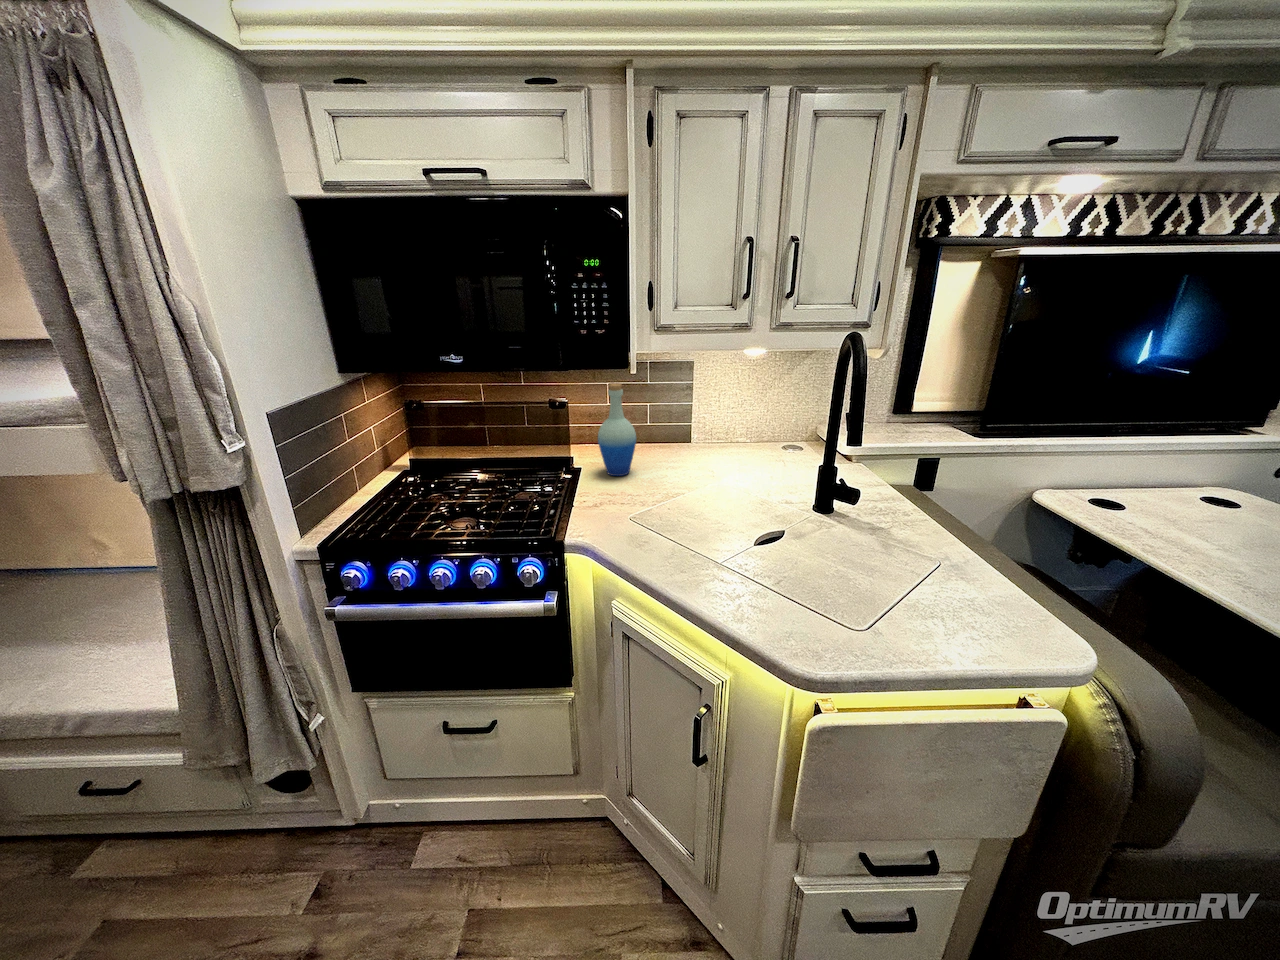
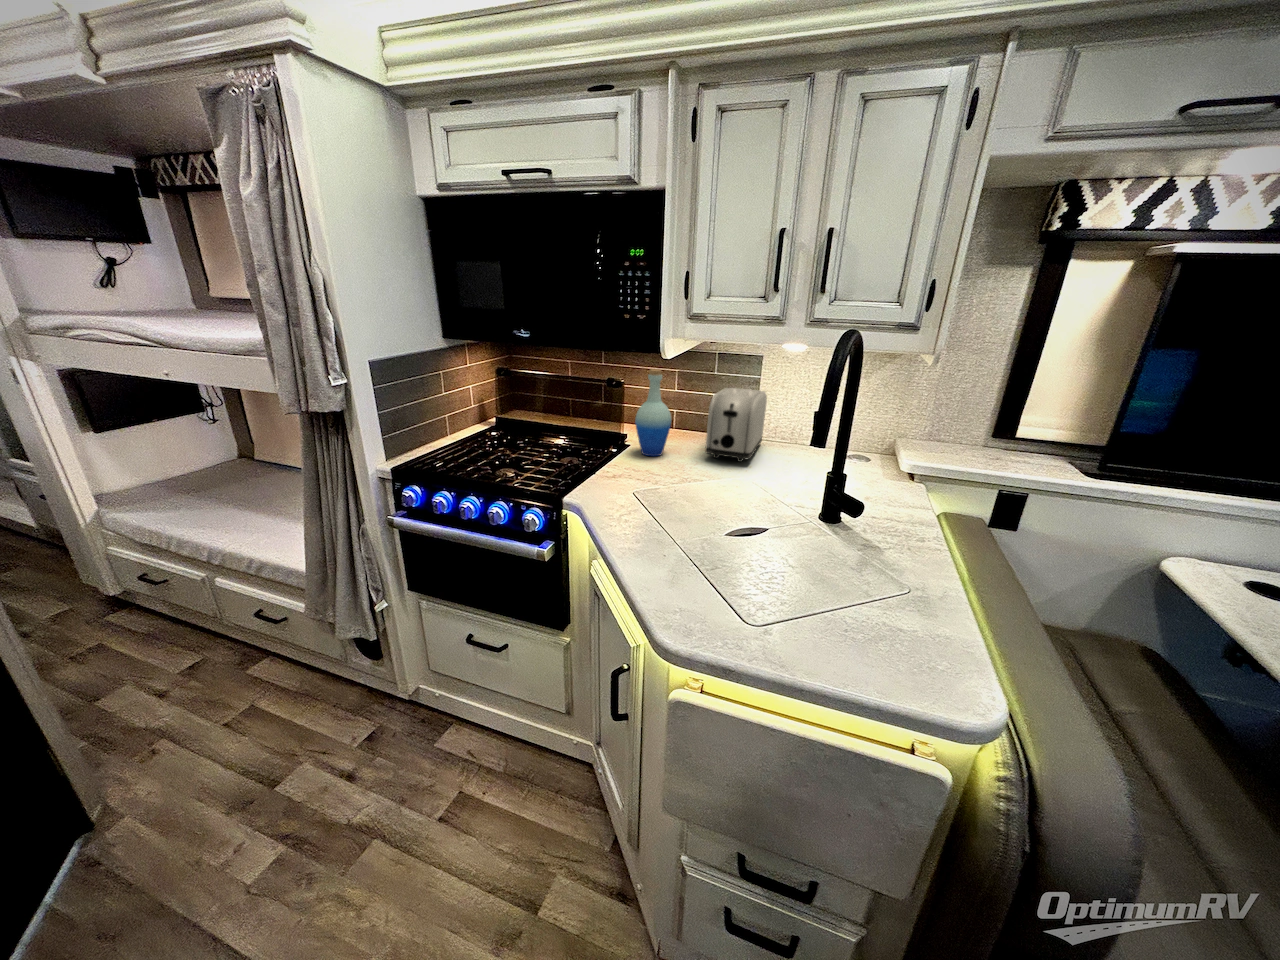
toaster: none [674,395,723,468] -> present [705,388,767,462]

